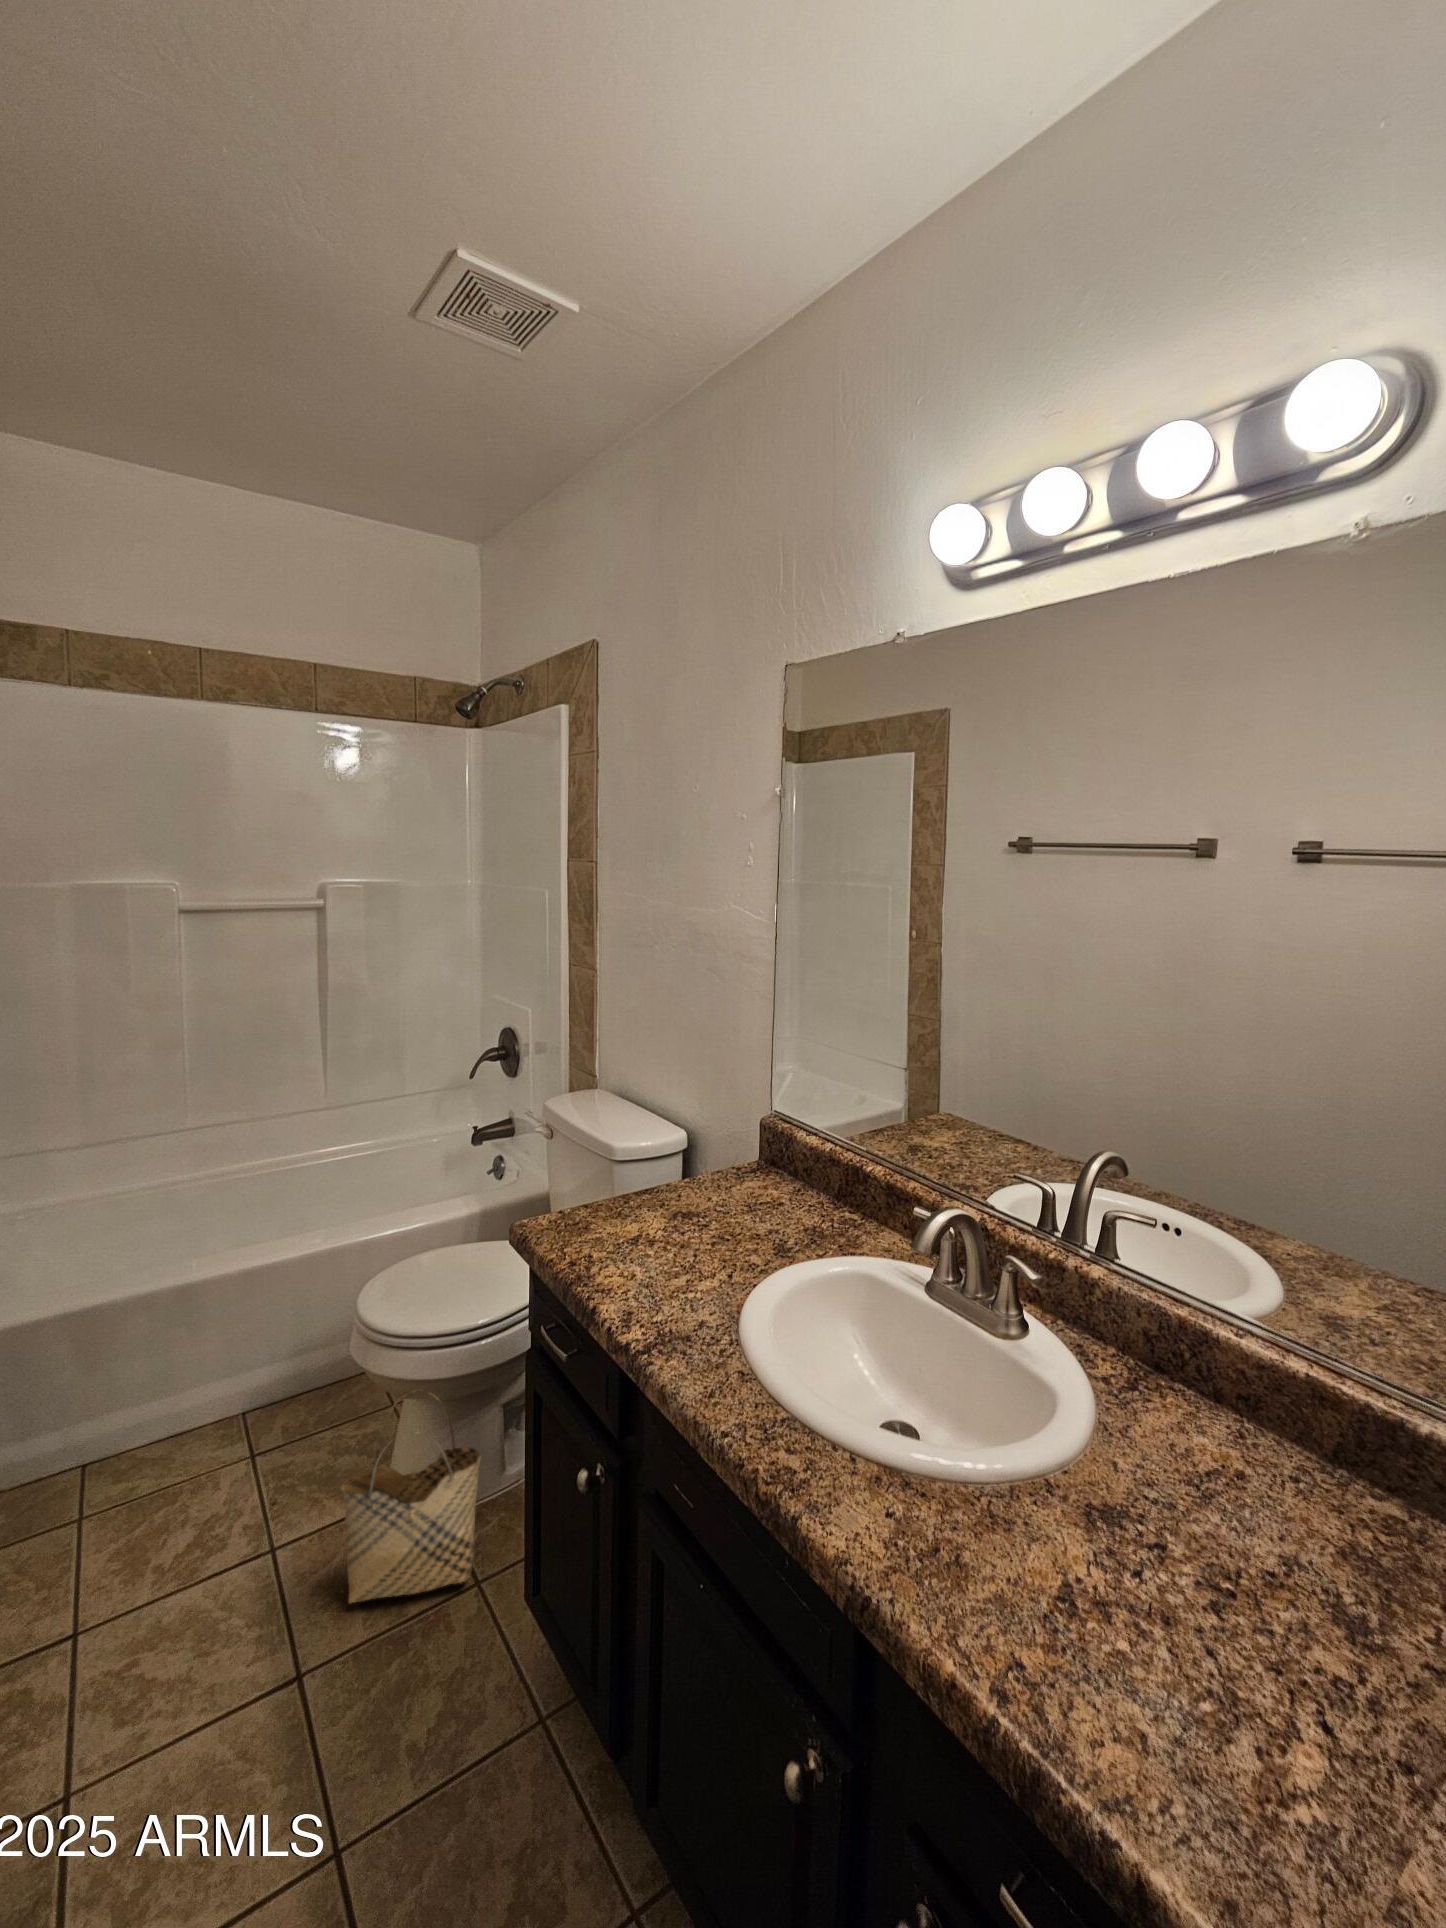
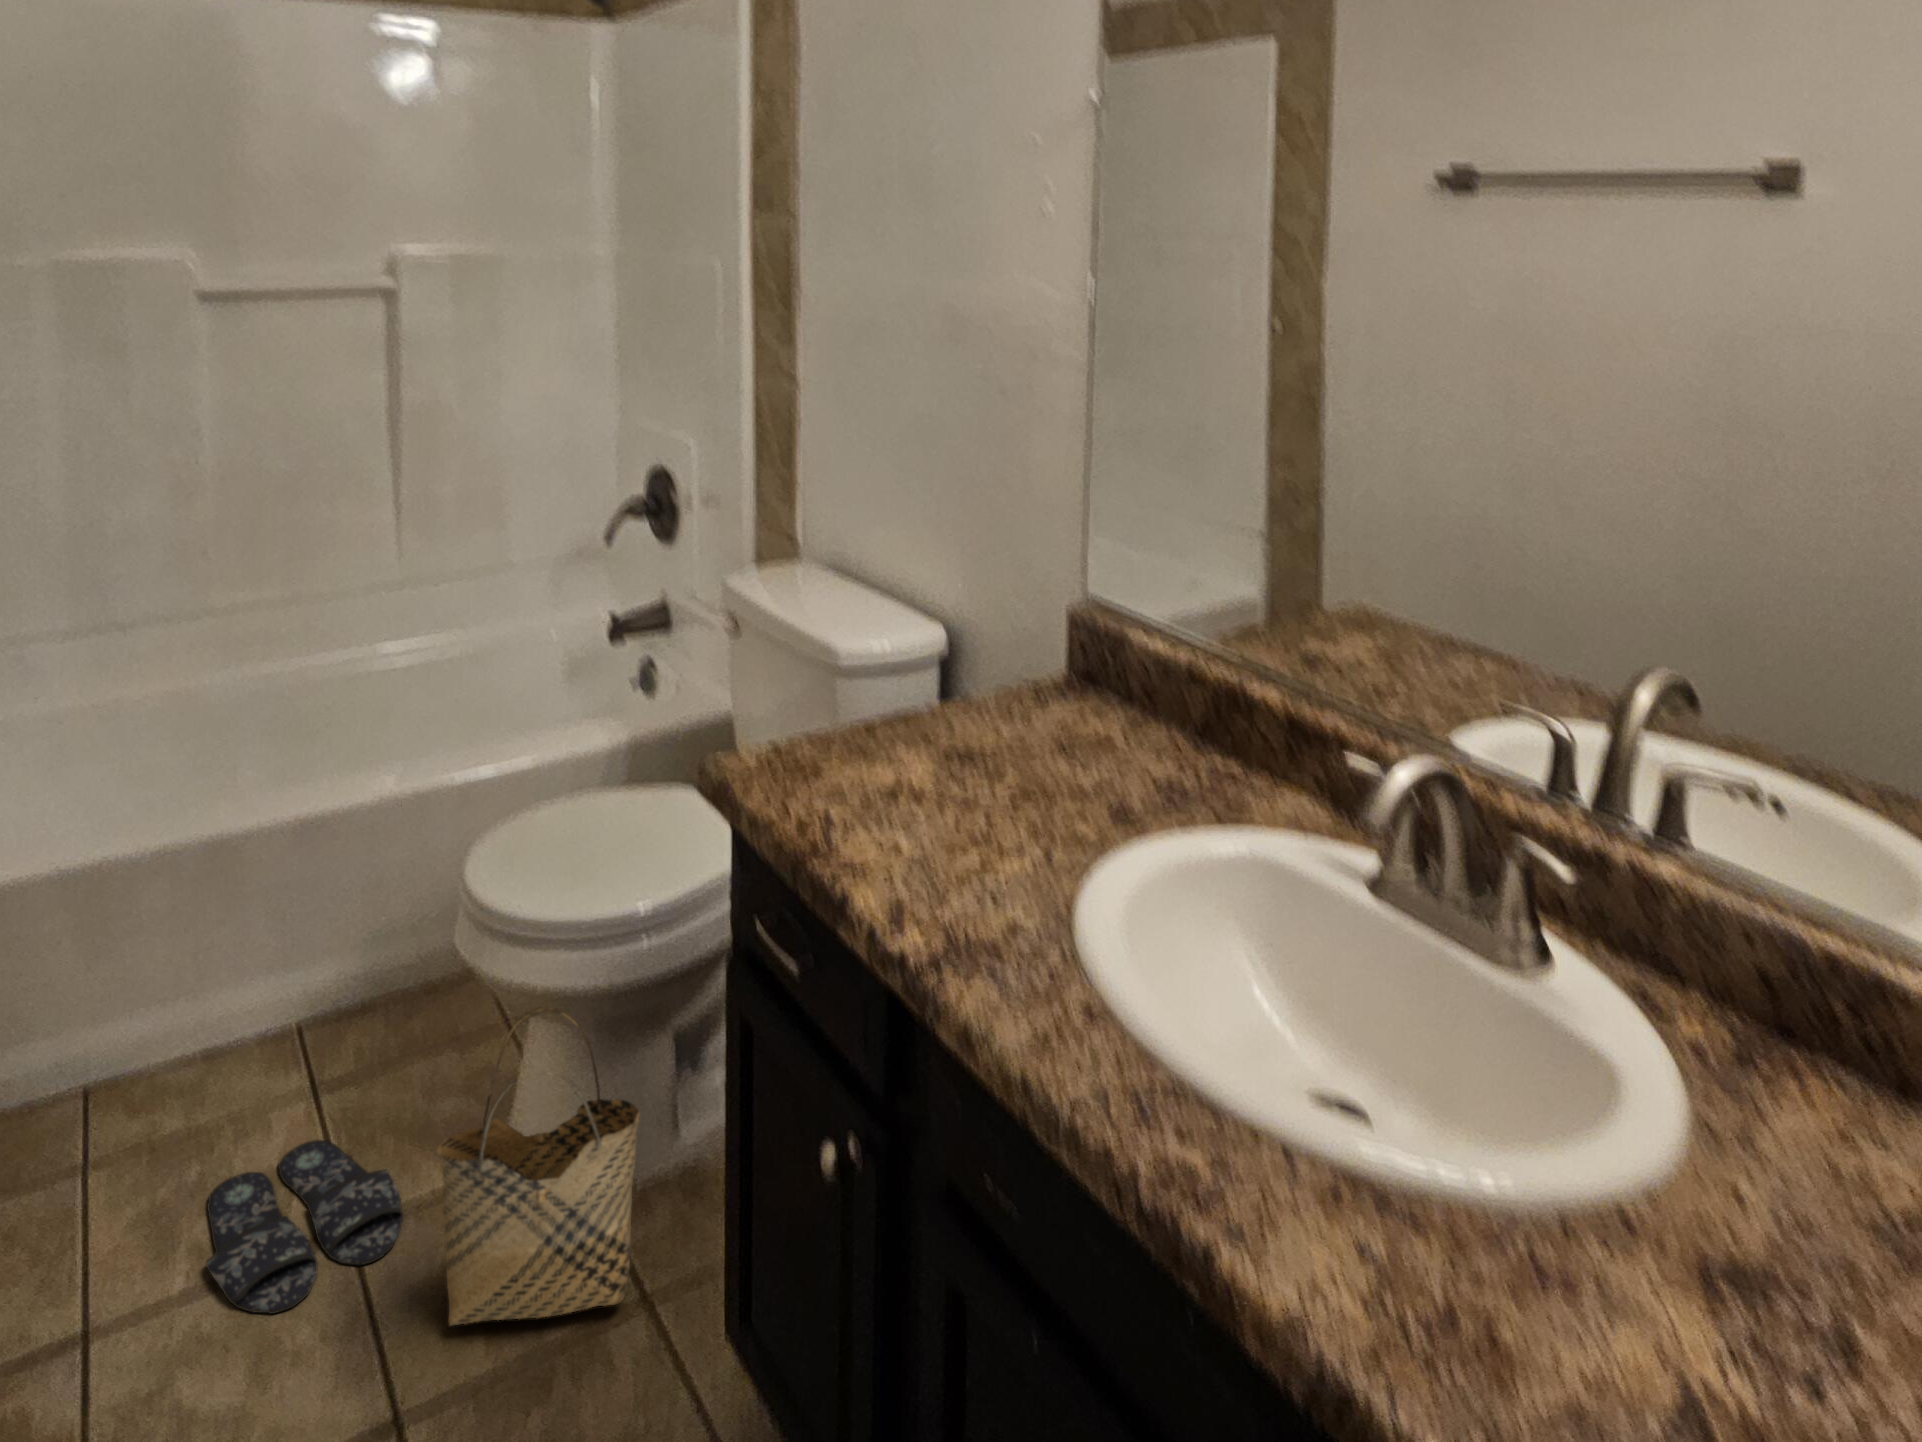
slippers: none [179,1486,320,1604] -> present [206,1140,403,1314]

